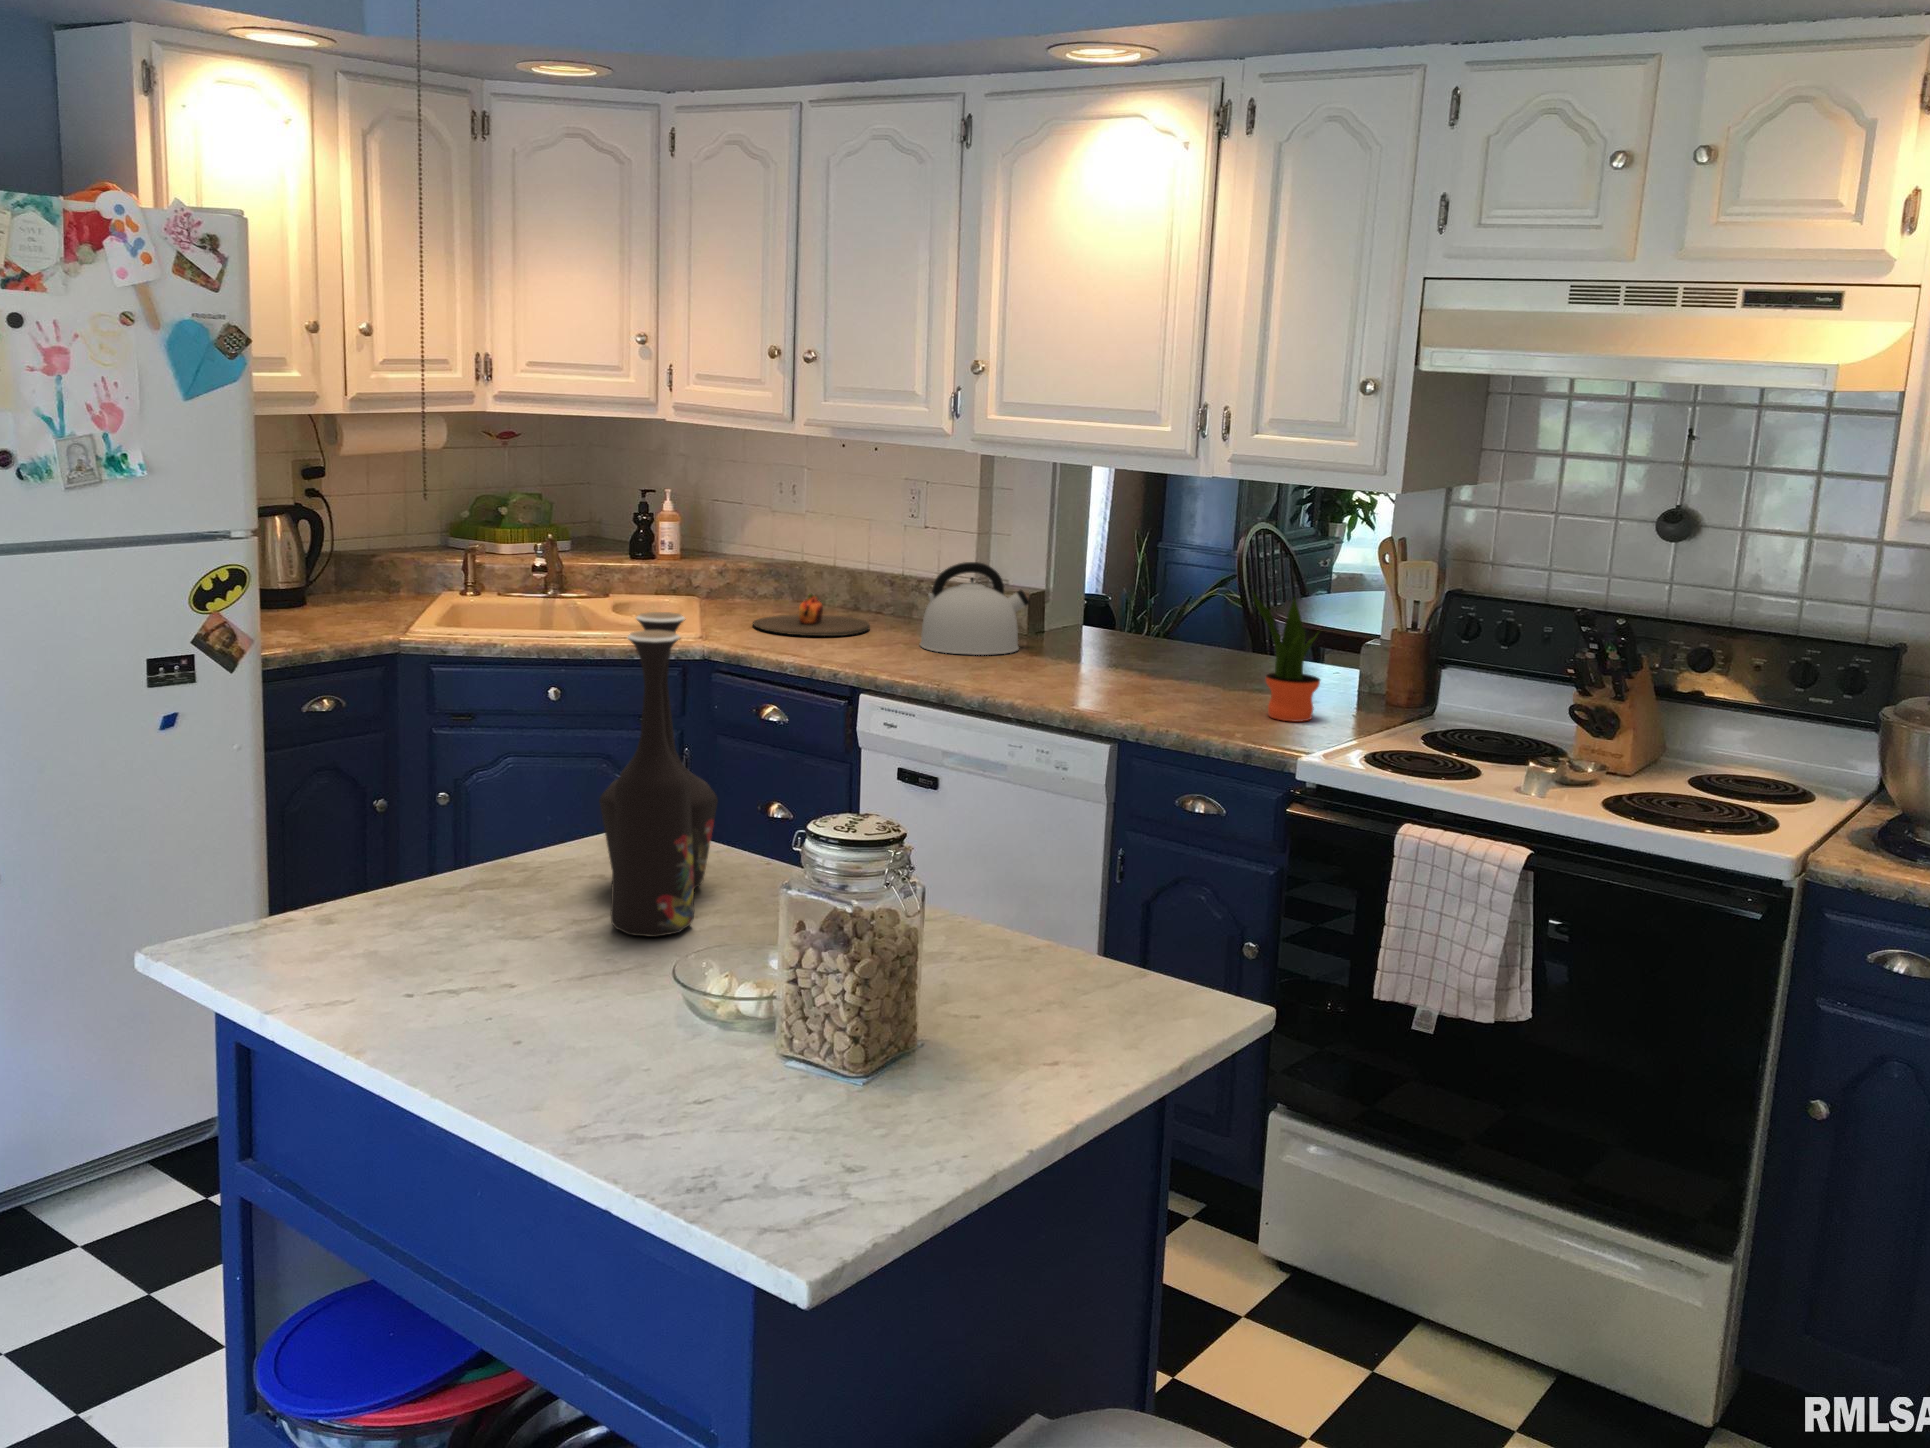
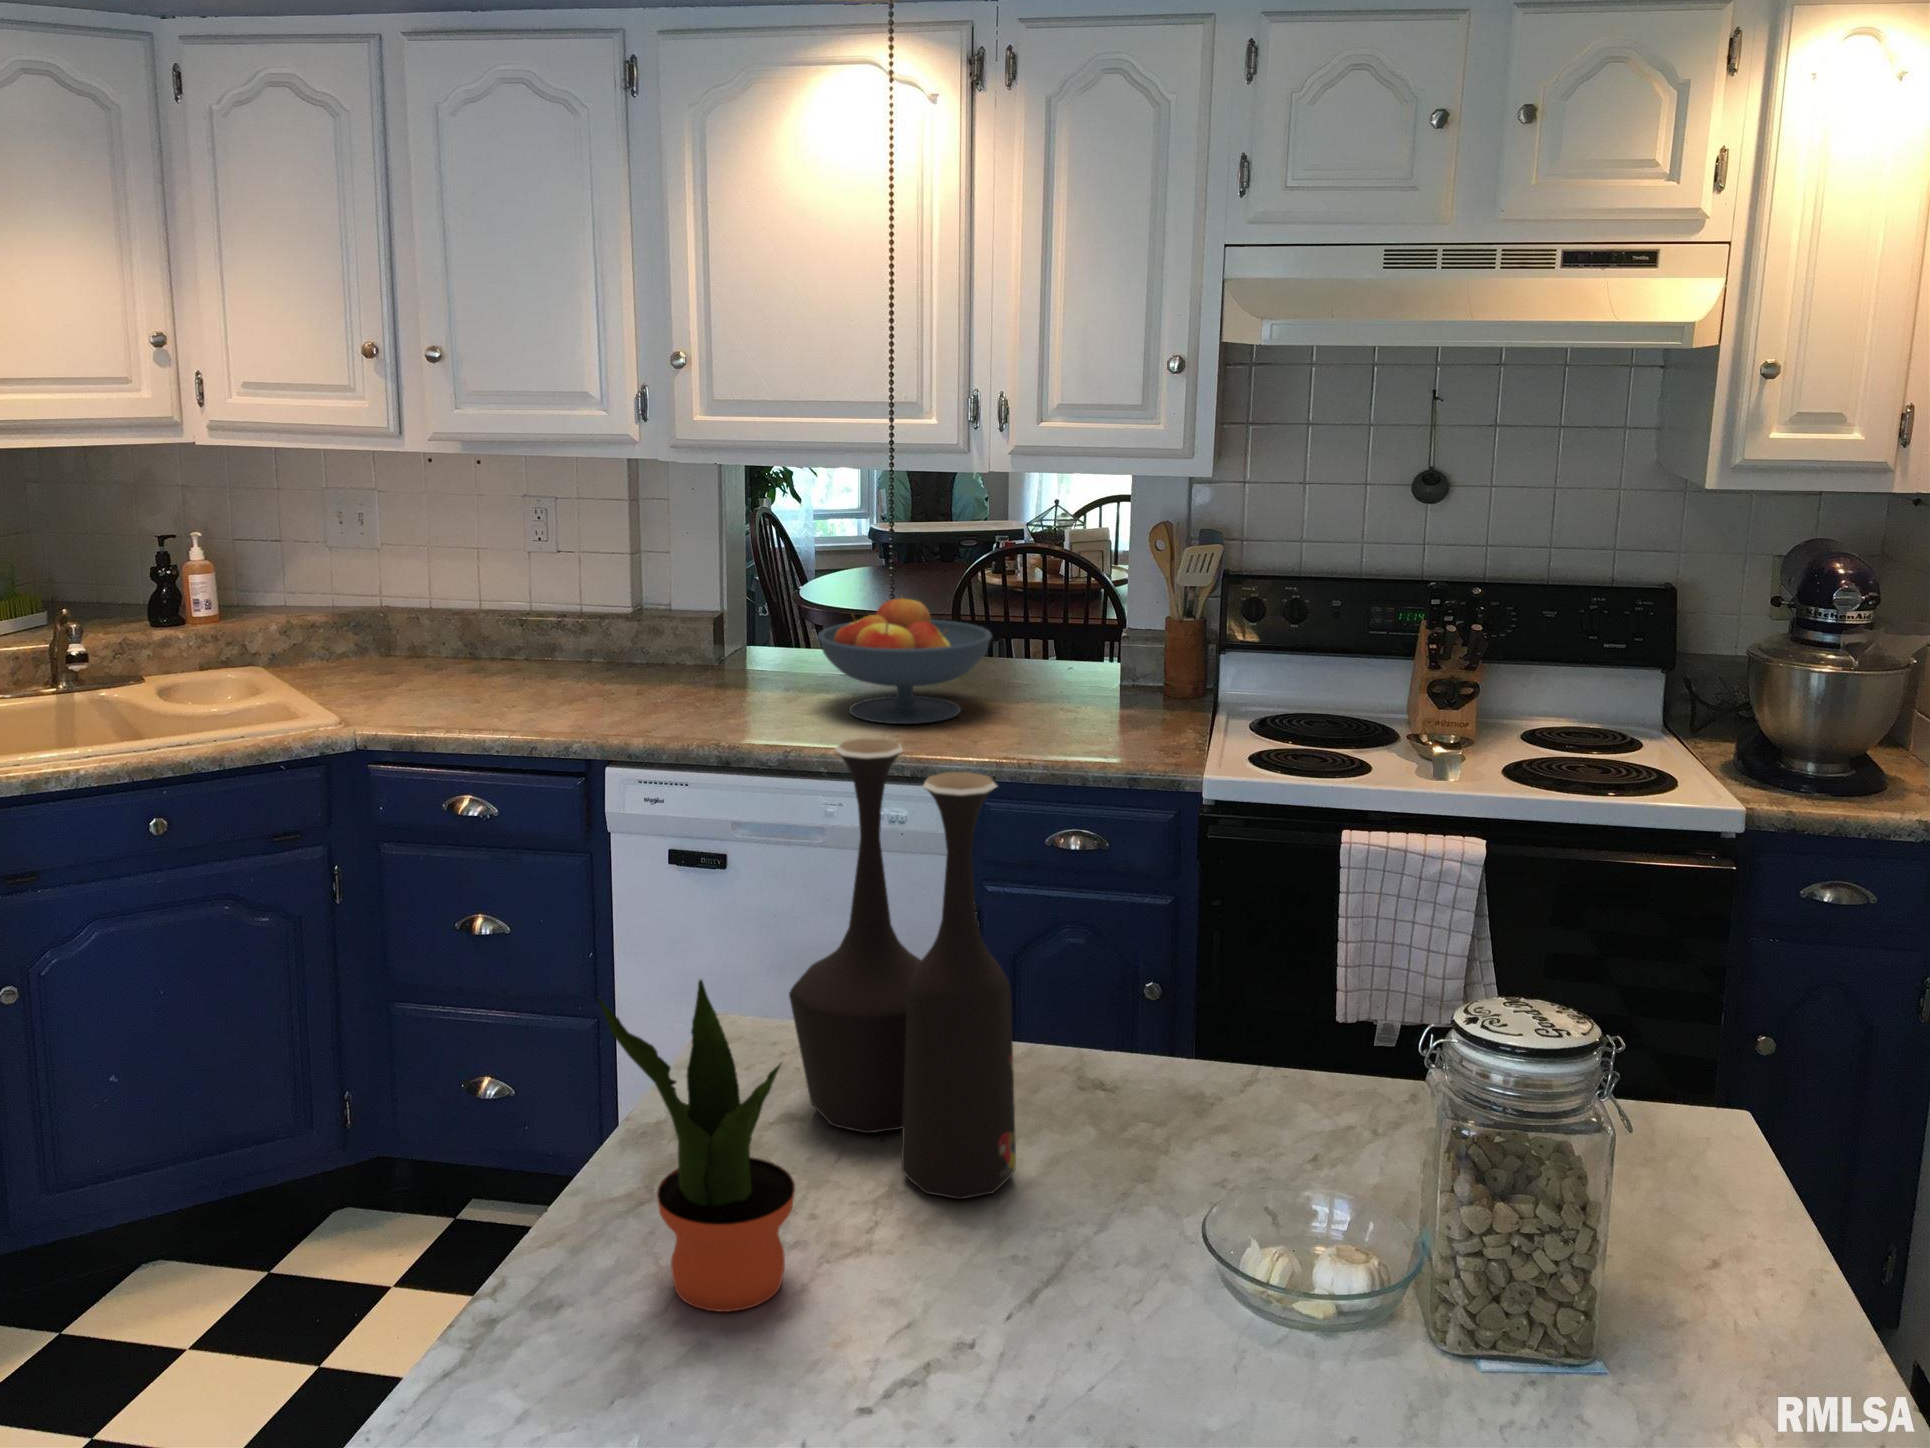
kettle: present [920,562,1030,655] -> none [604,589,727,701]
fruit bowl: none [1059,584,1214,695] -> present [818,597,992,724]
potted plant: present [1252,592,1320,721] -> present [598,980,795,1312]
plate: present [753,594,870,636] -> none [374,647,523,703]

